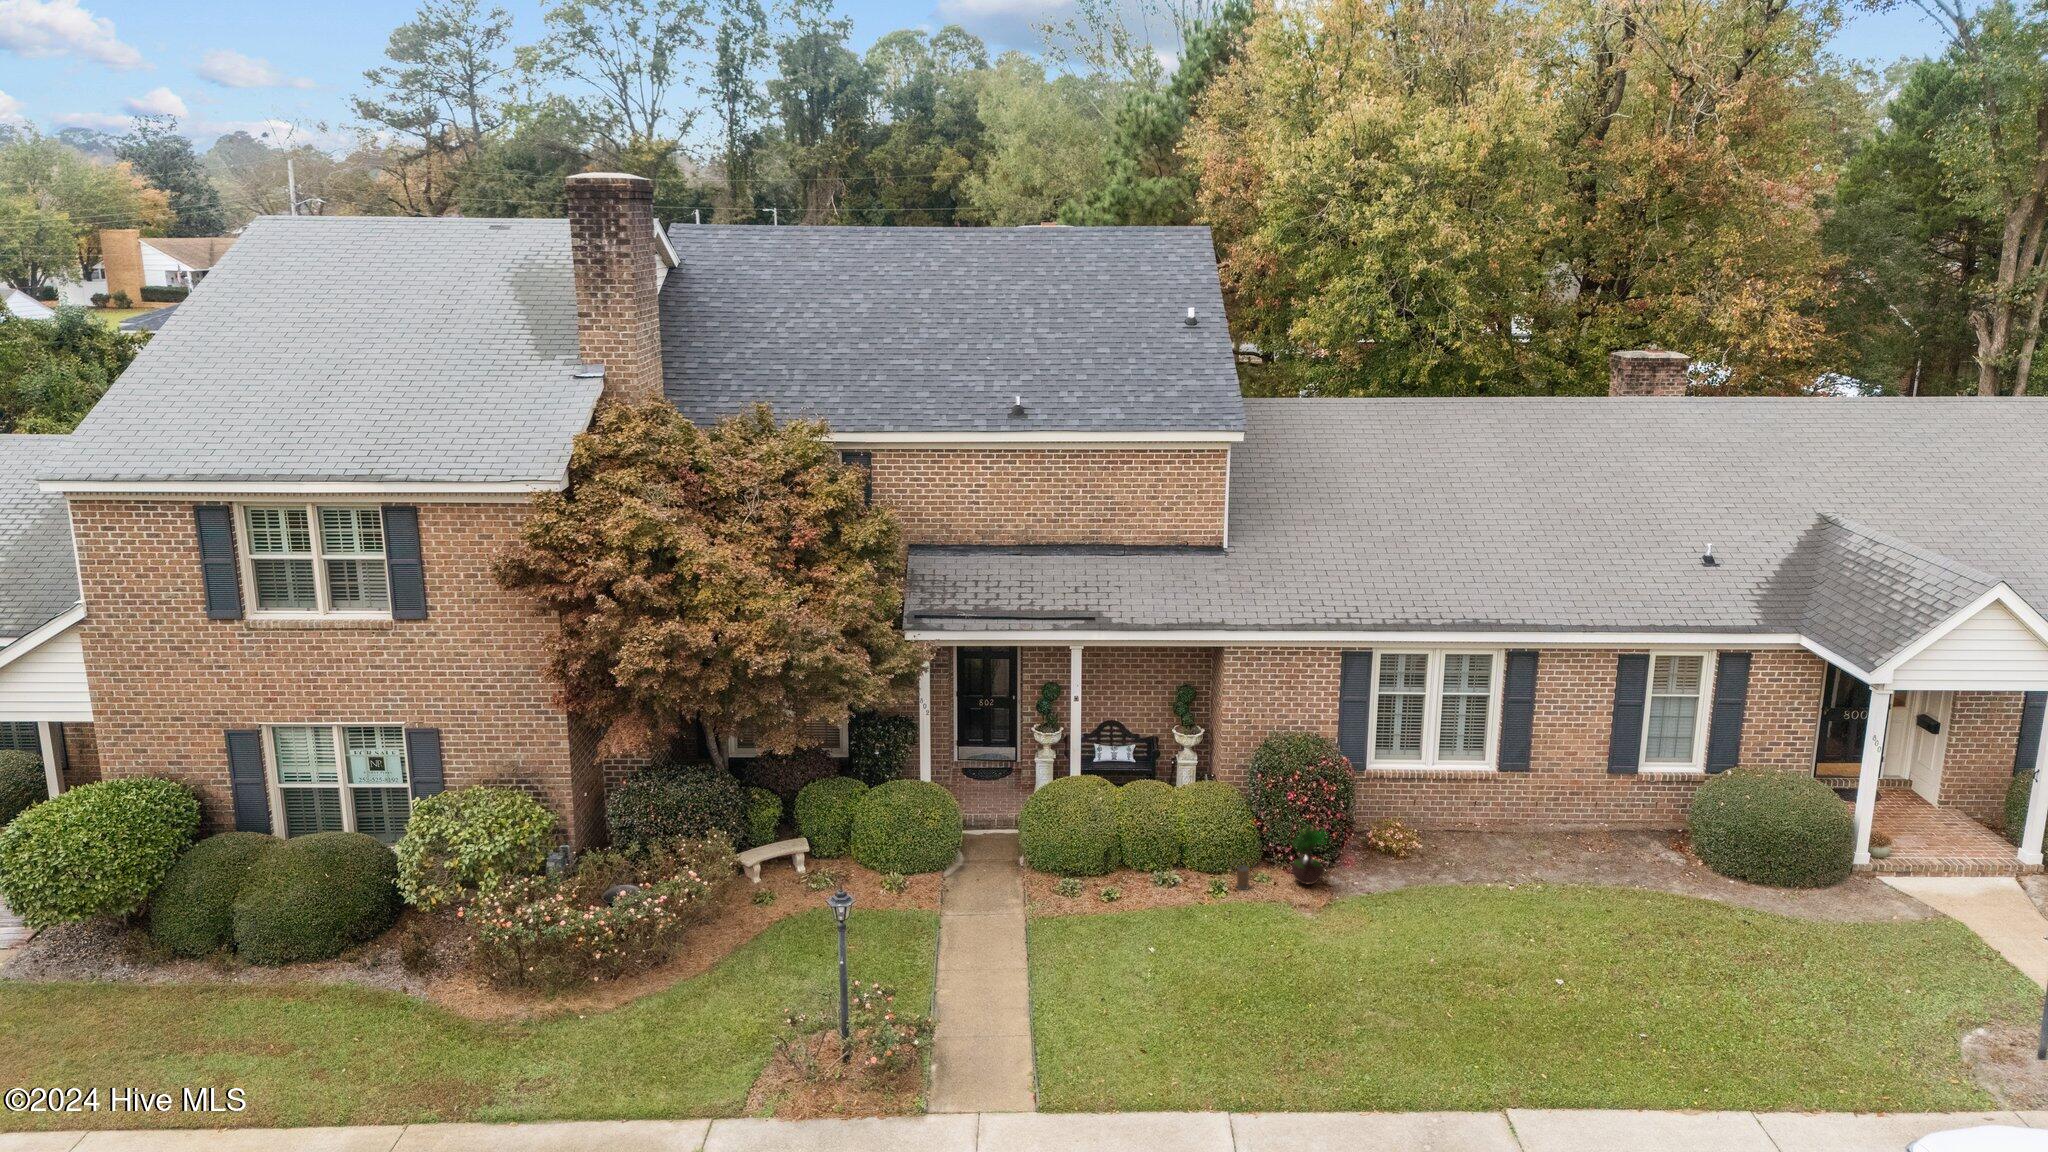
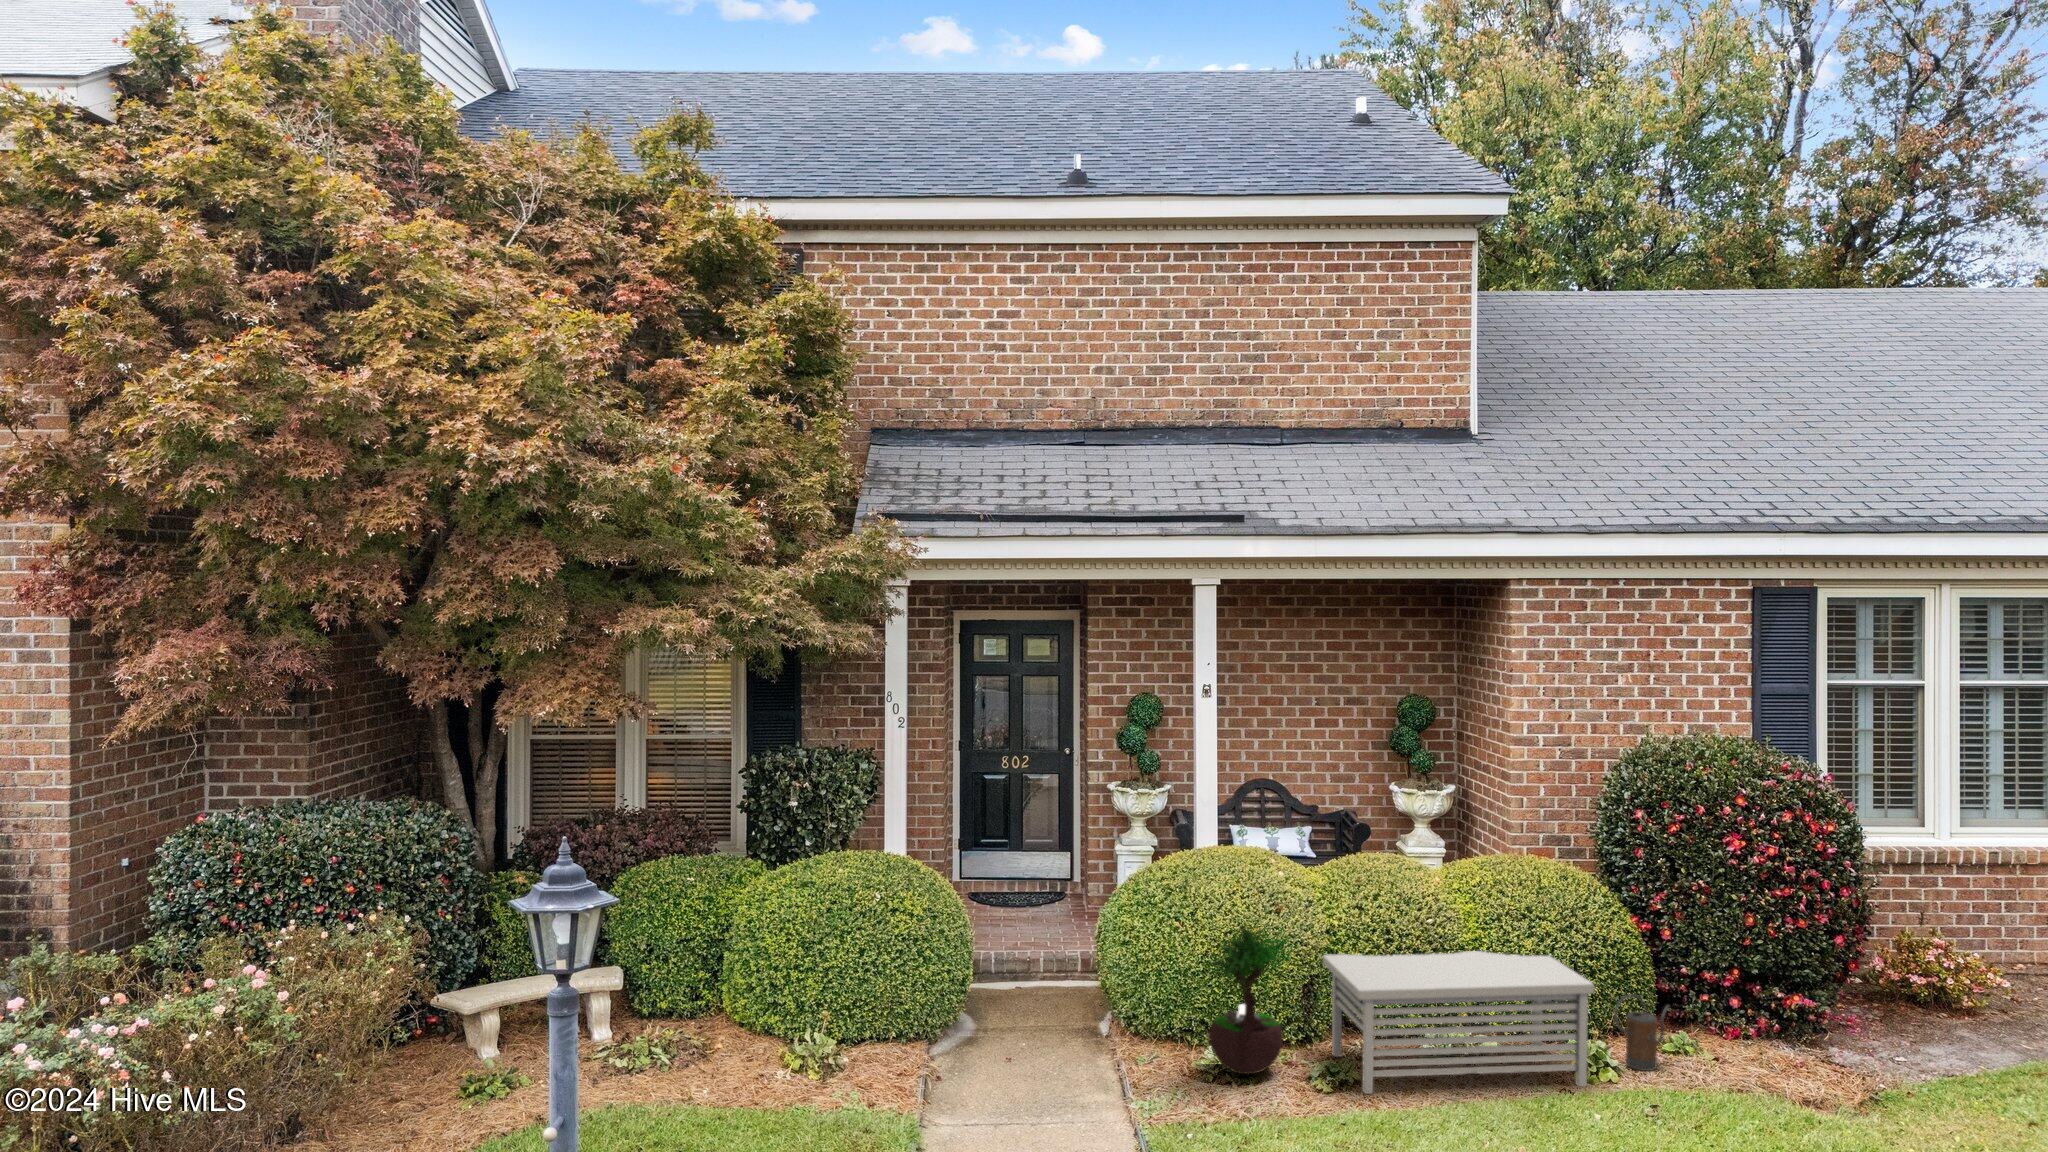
potted tree: present [1292,826,1326,885] -> present [1197,918,1291,1074]
storage bench: none [1110,837,1217,902] -> present [1323,951,1594,1094]

